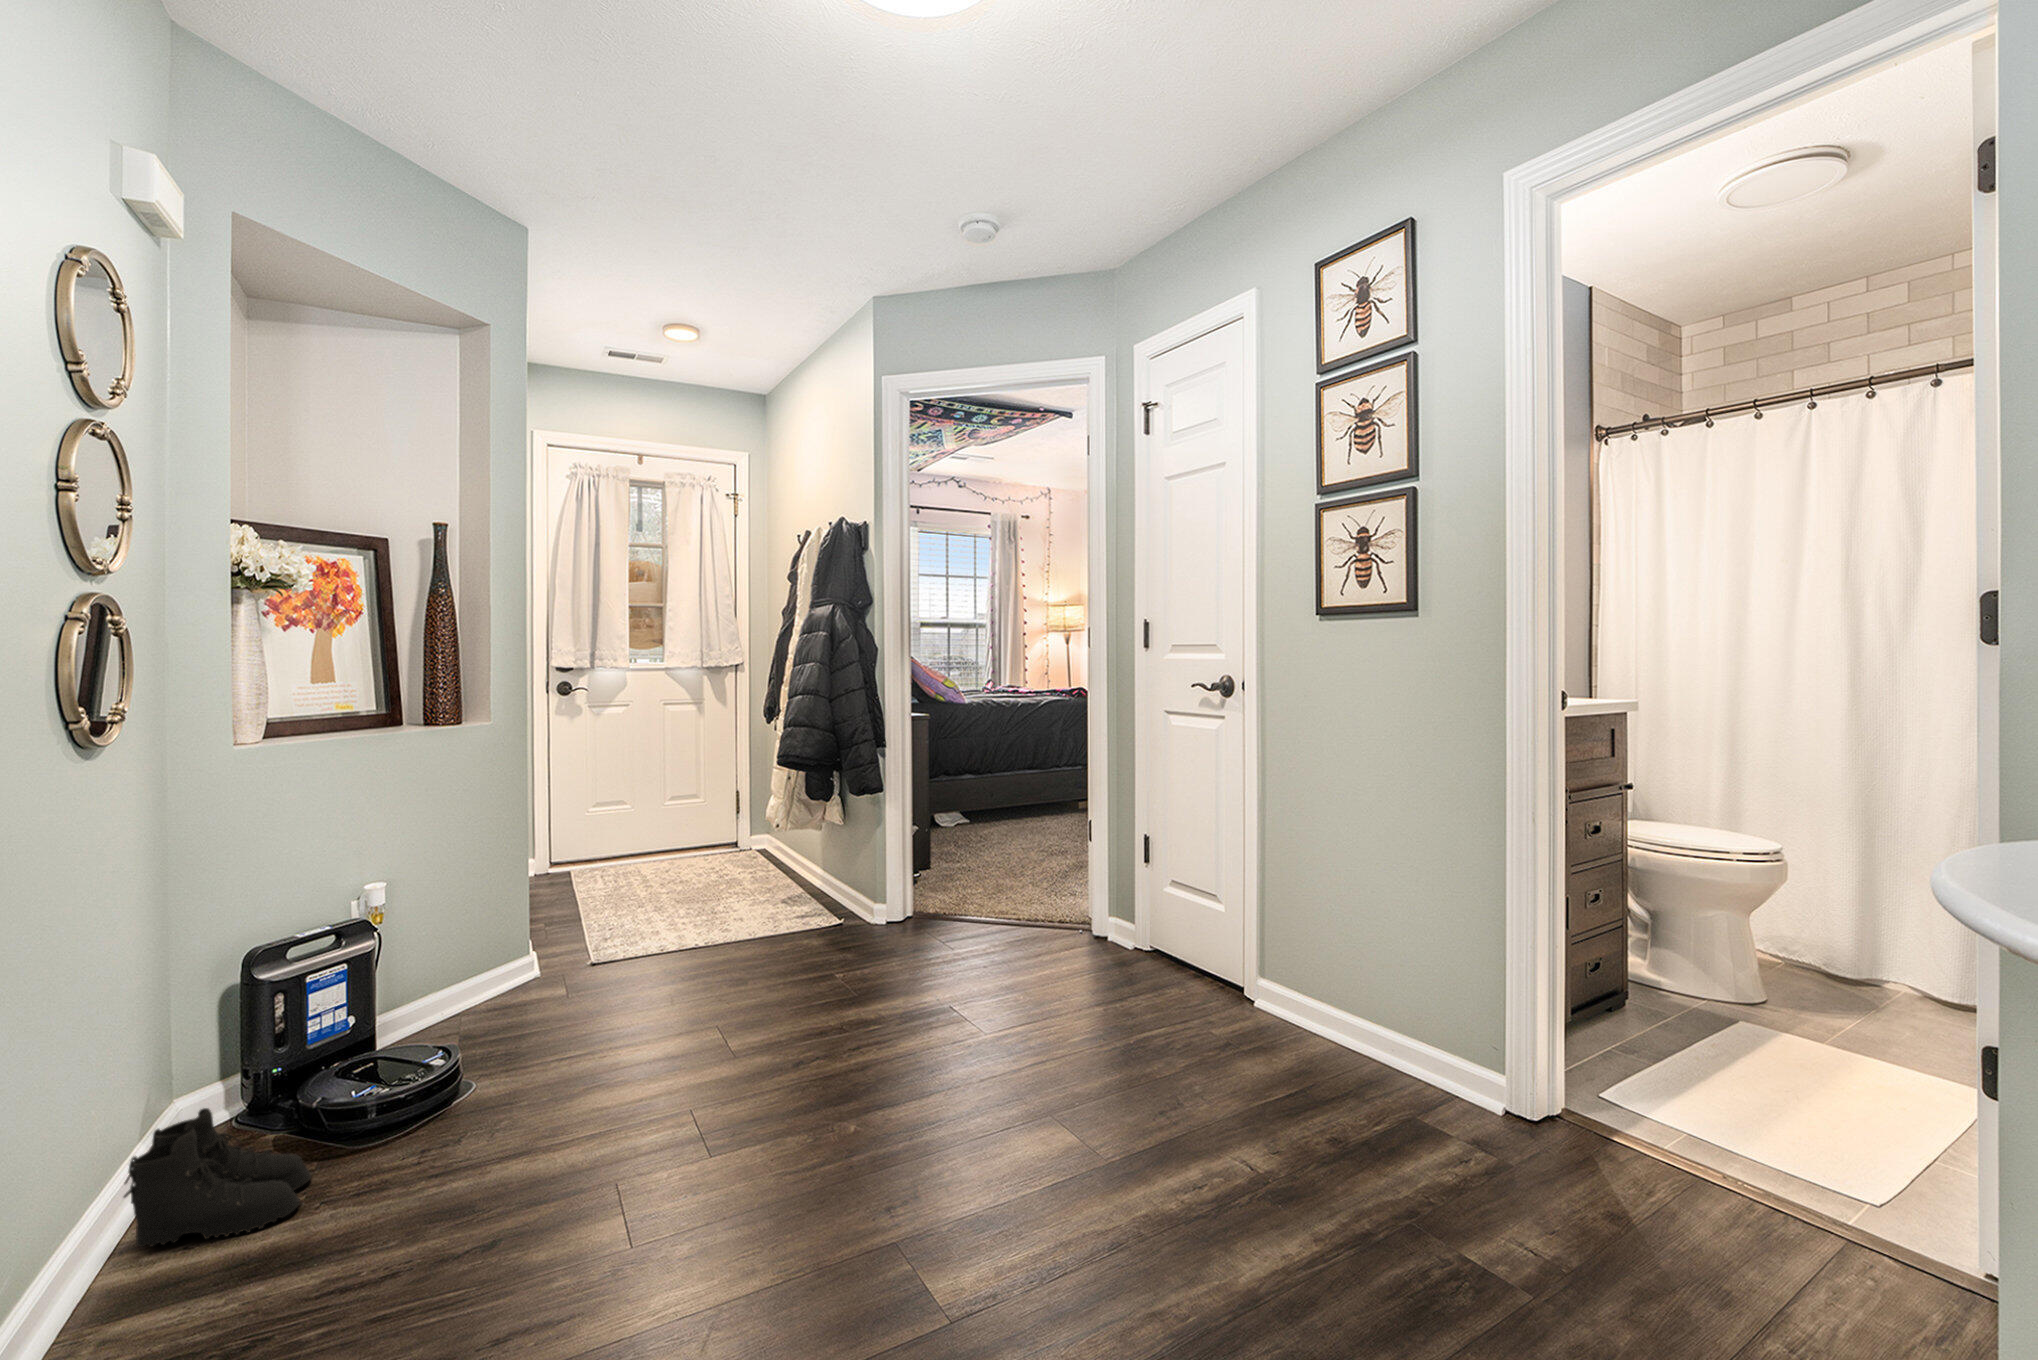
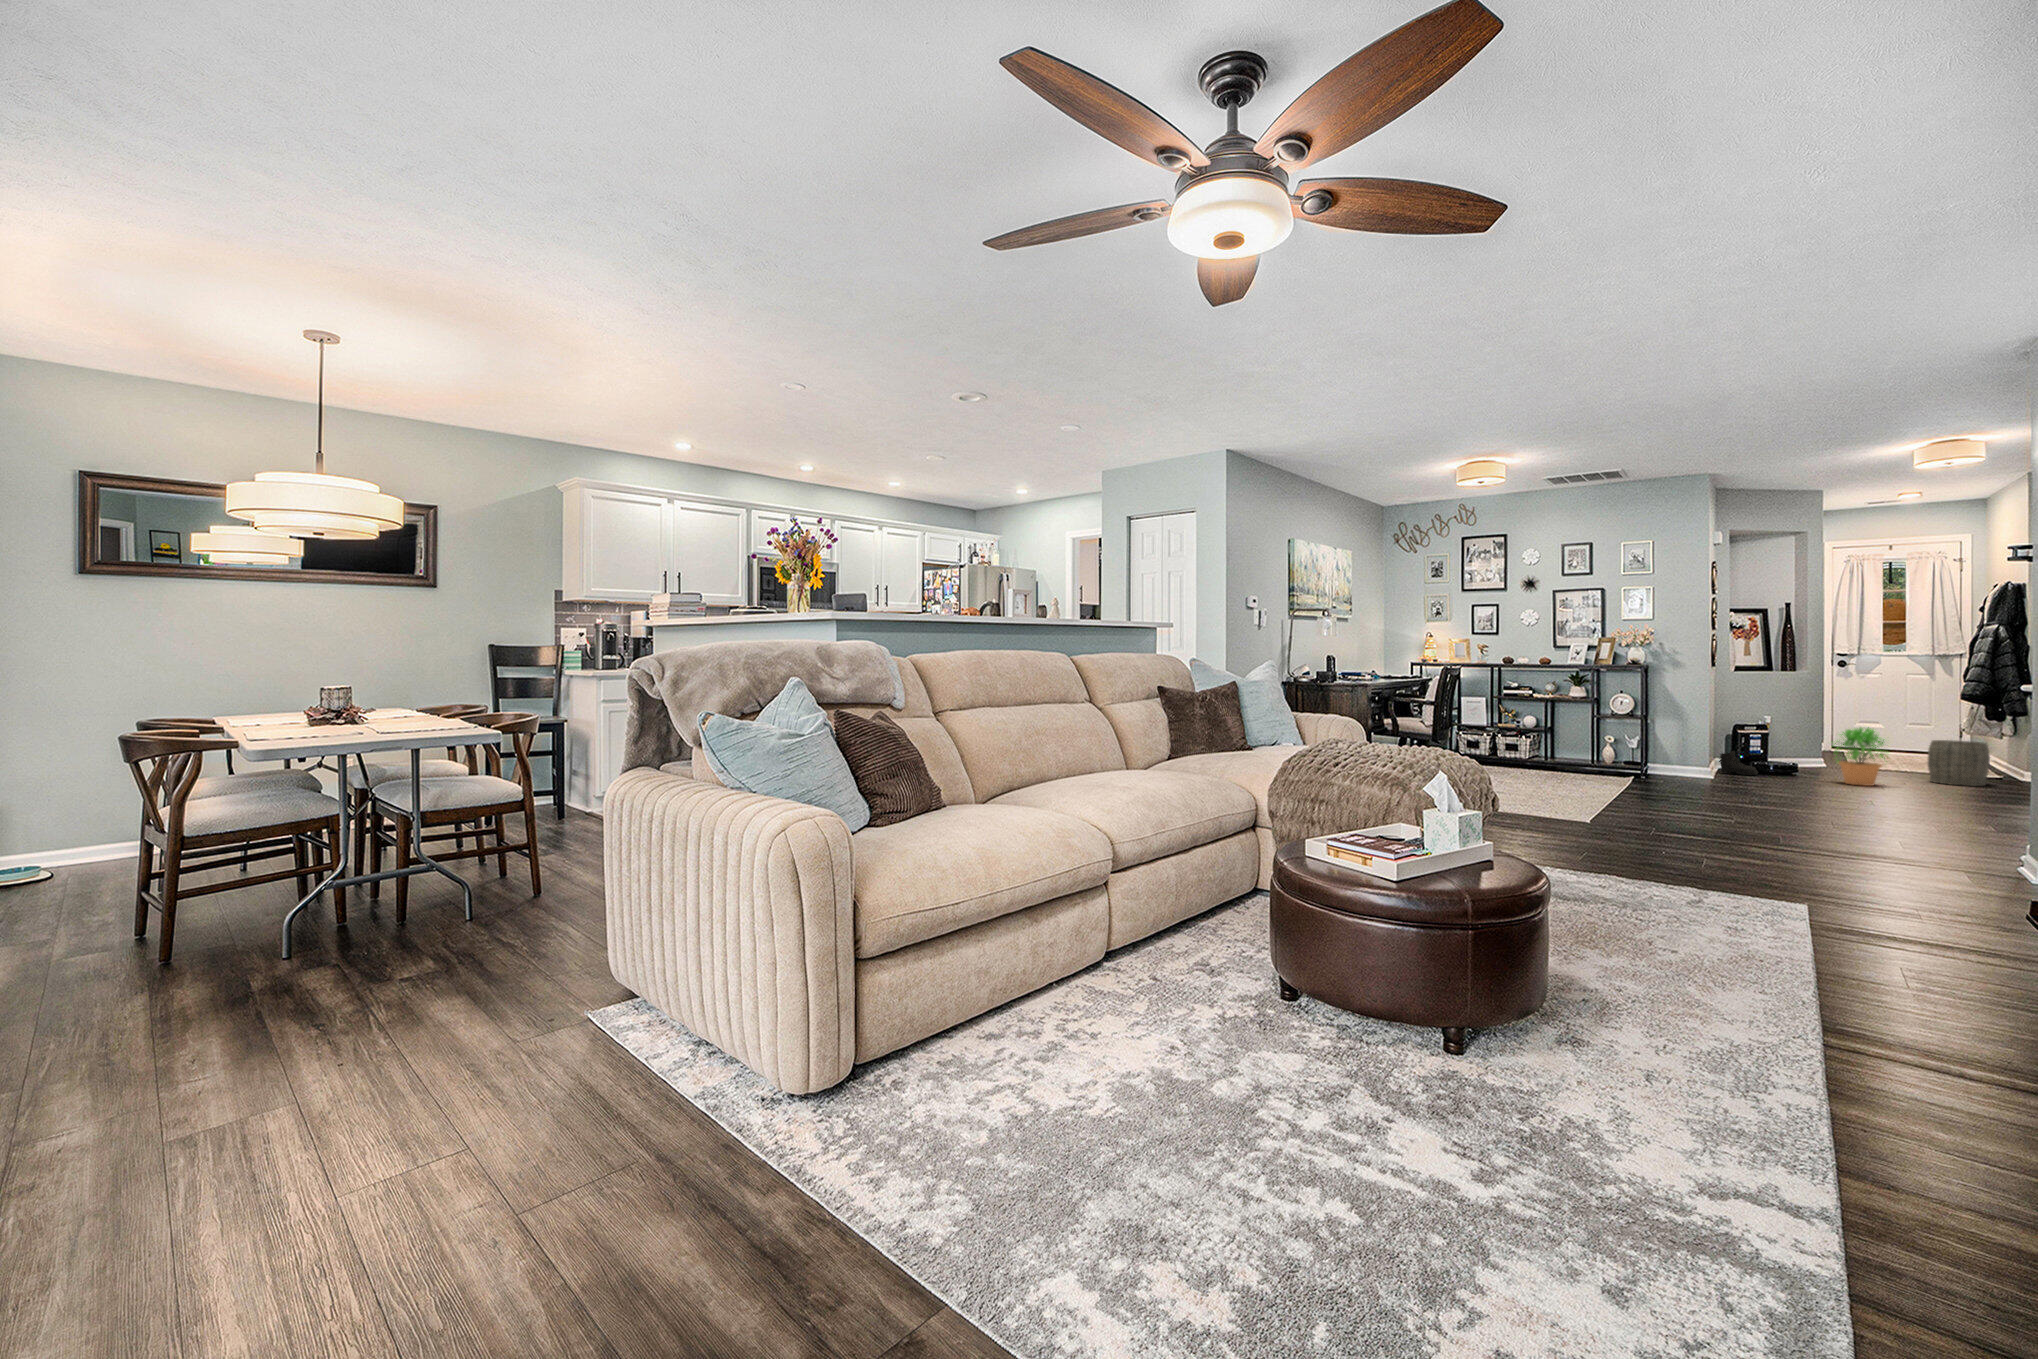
woven basket: none [775,901,890,1047] -> present [1928,740,1990,786]
potted plant: none [538,943,738,1184] -> present [1834,727,1887,786]

